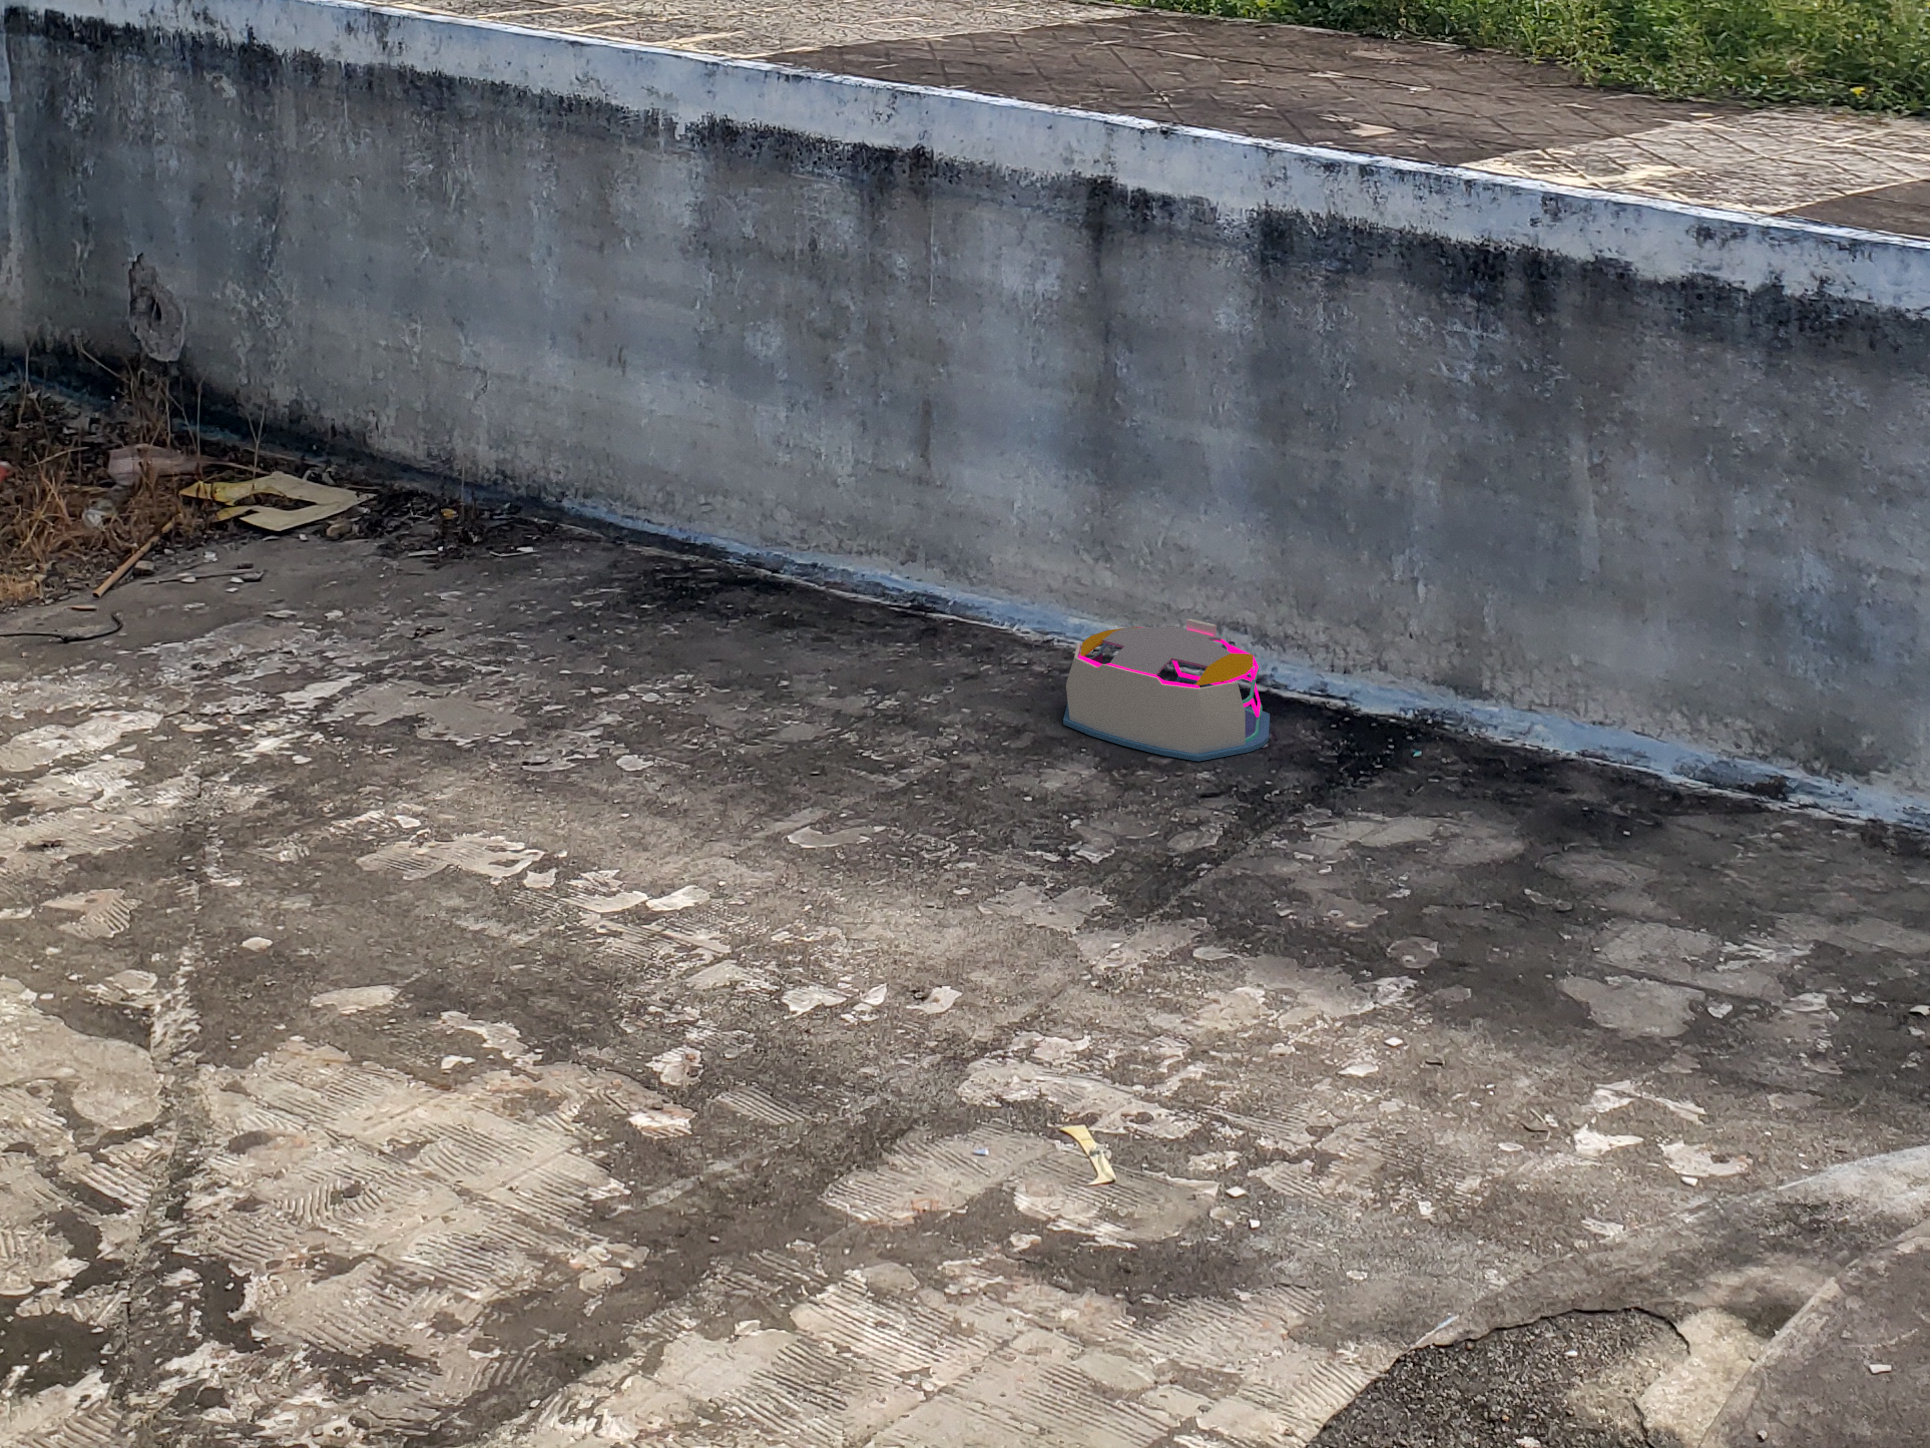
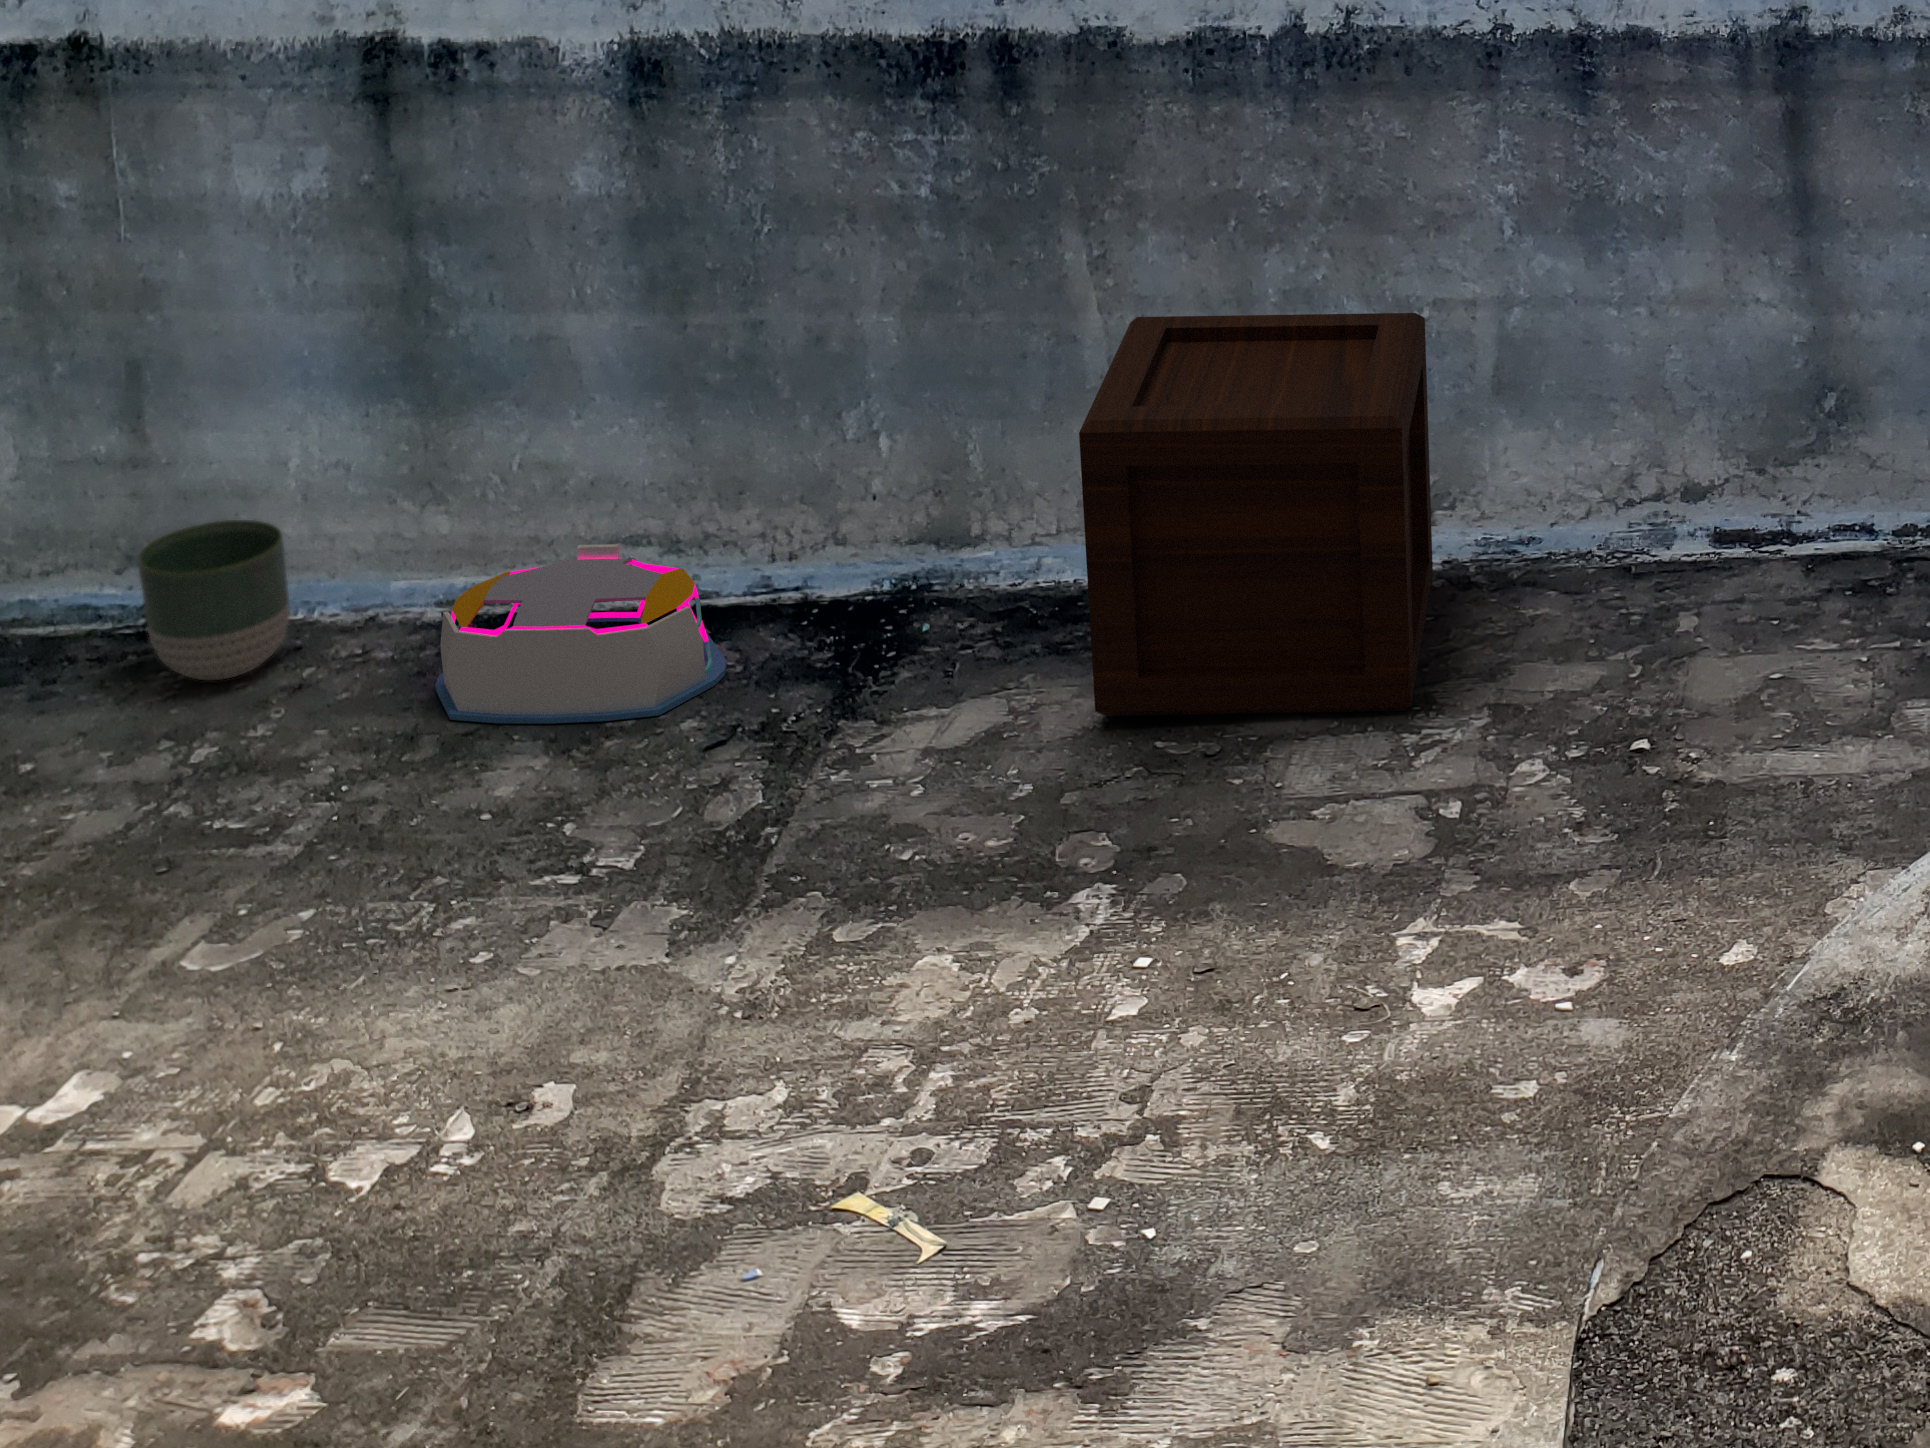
wooden crate: none [1489,525,1858,921] -> present [1079,313,1433,716]
planter: none [905,542,1002,658] -> present [138,520,290,680]

